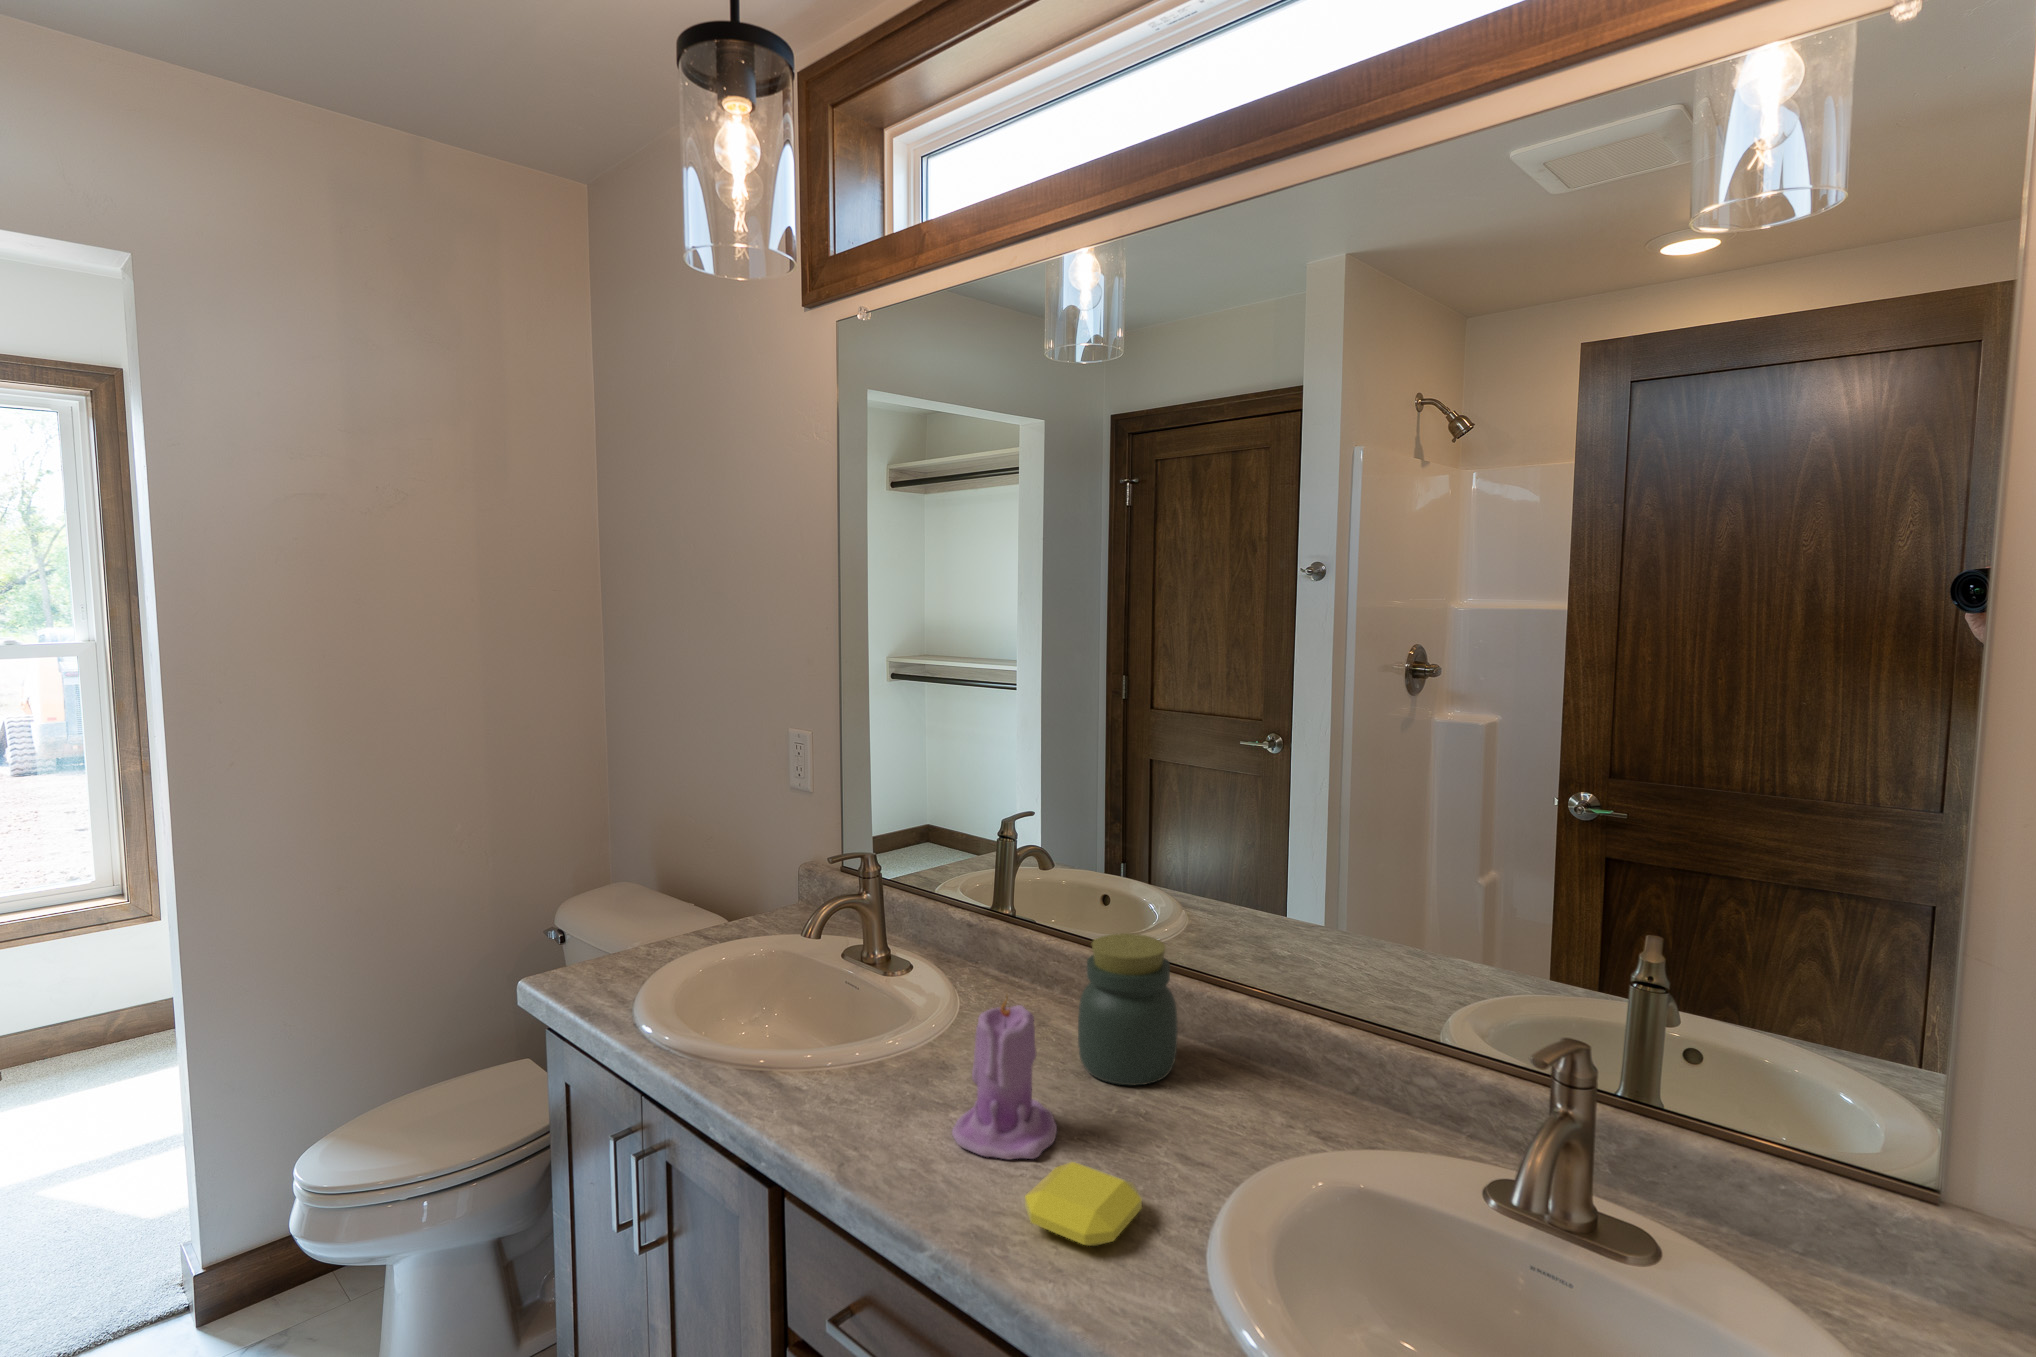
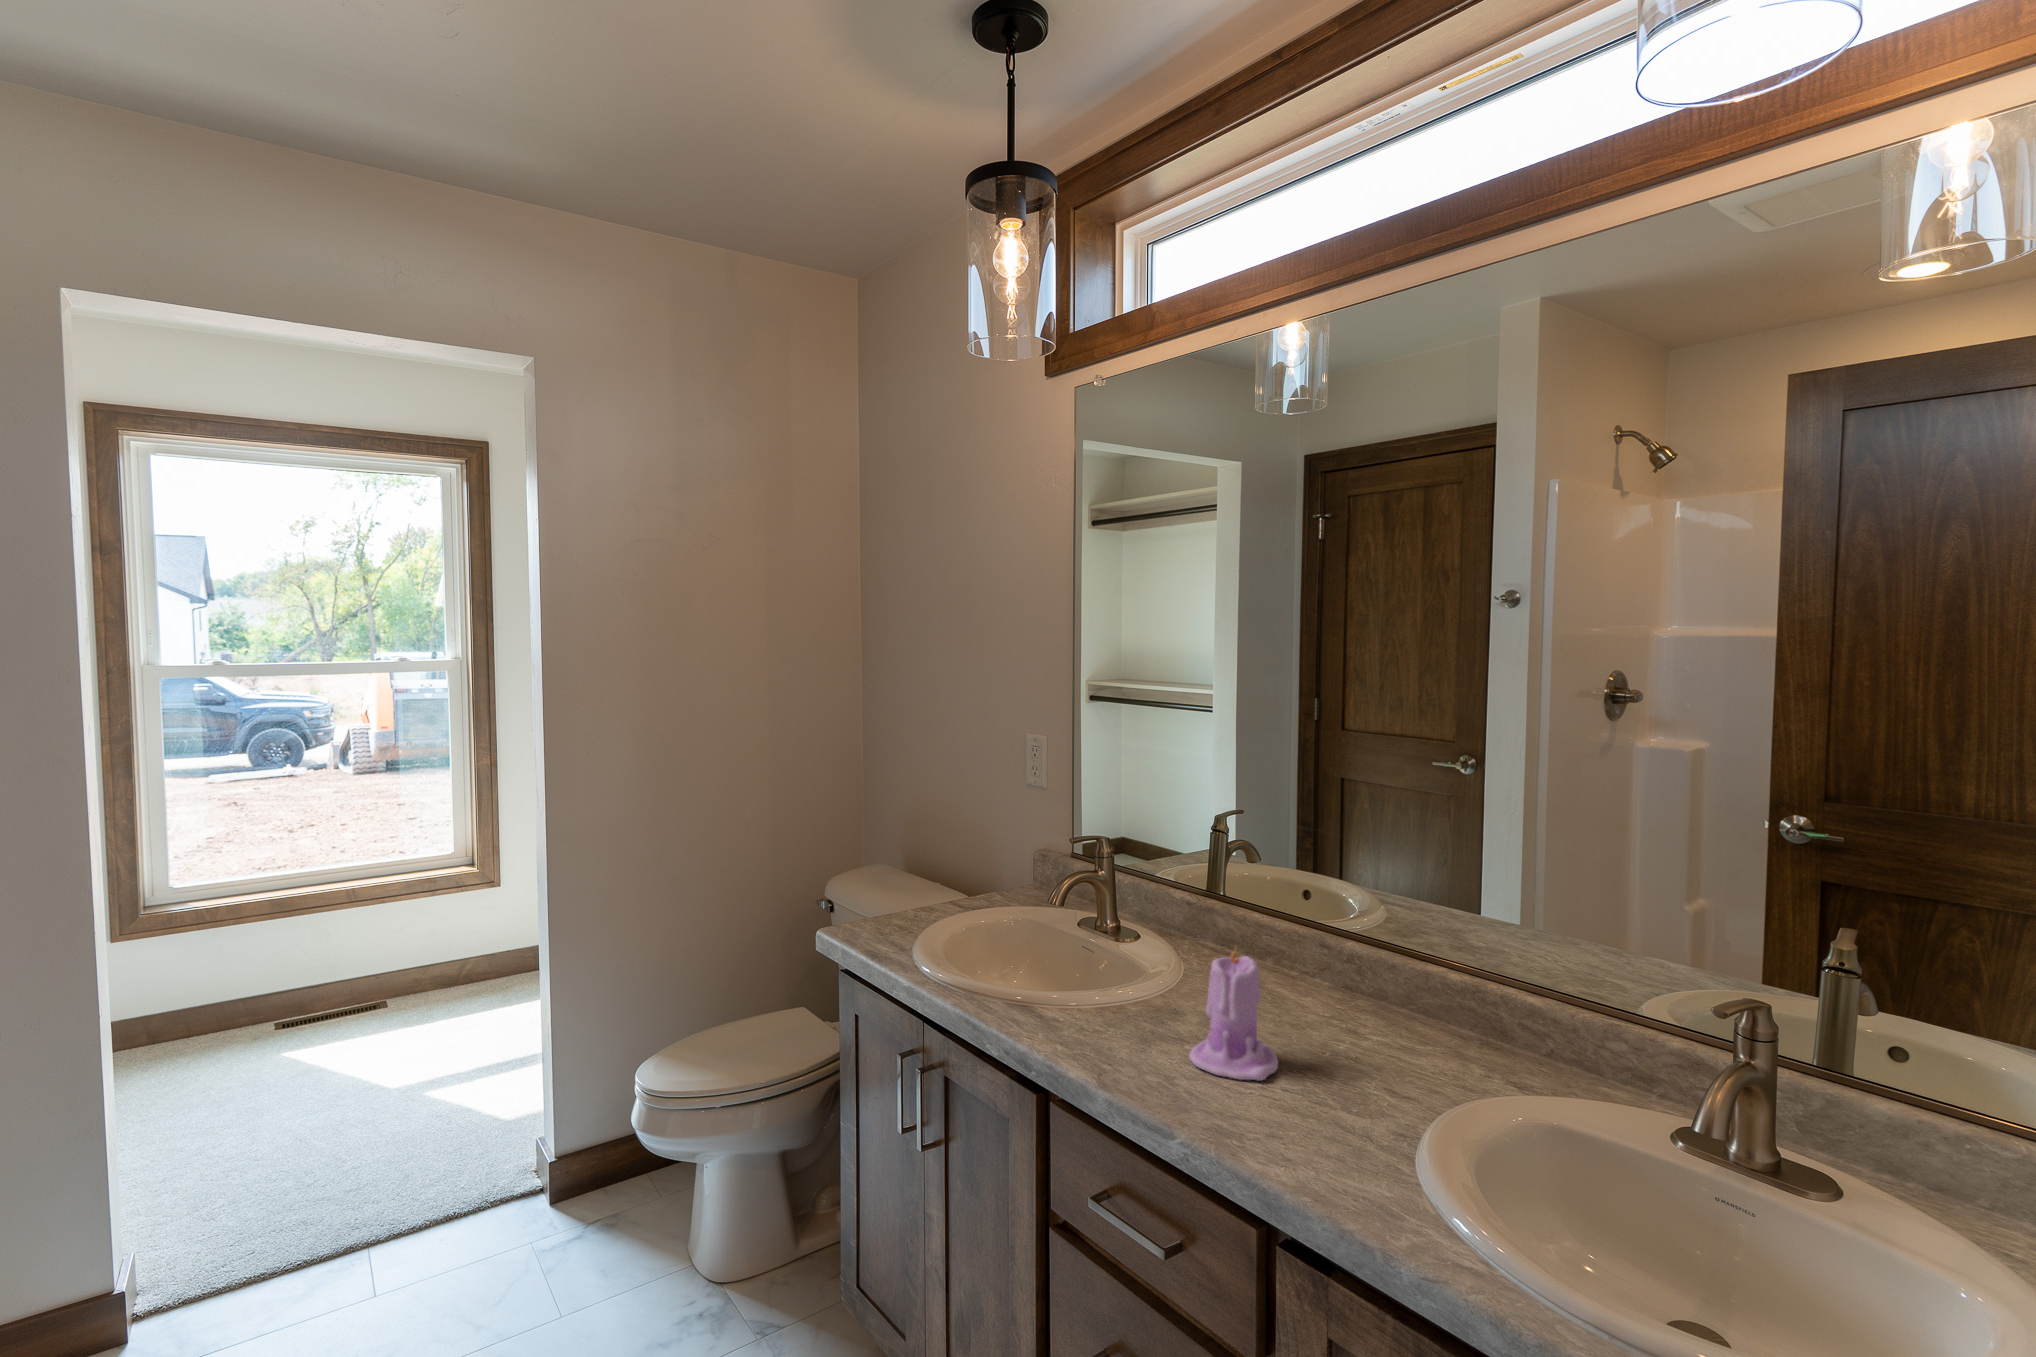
jar: present [1078,933,1178,1085] -> none [1291,908,1381,1037]
soap bar: present [1025,1162,1142,1246] -> none [1259,1079,1359,1143]

